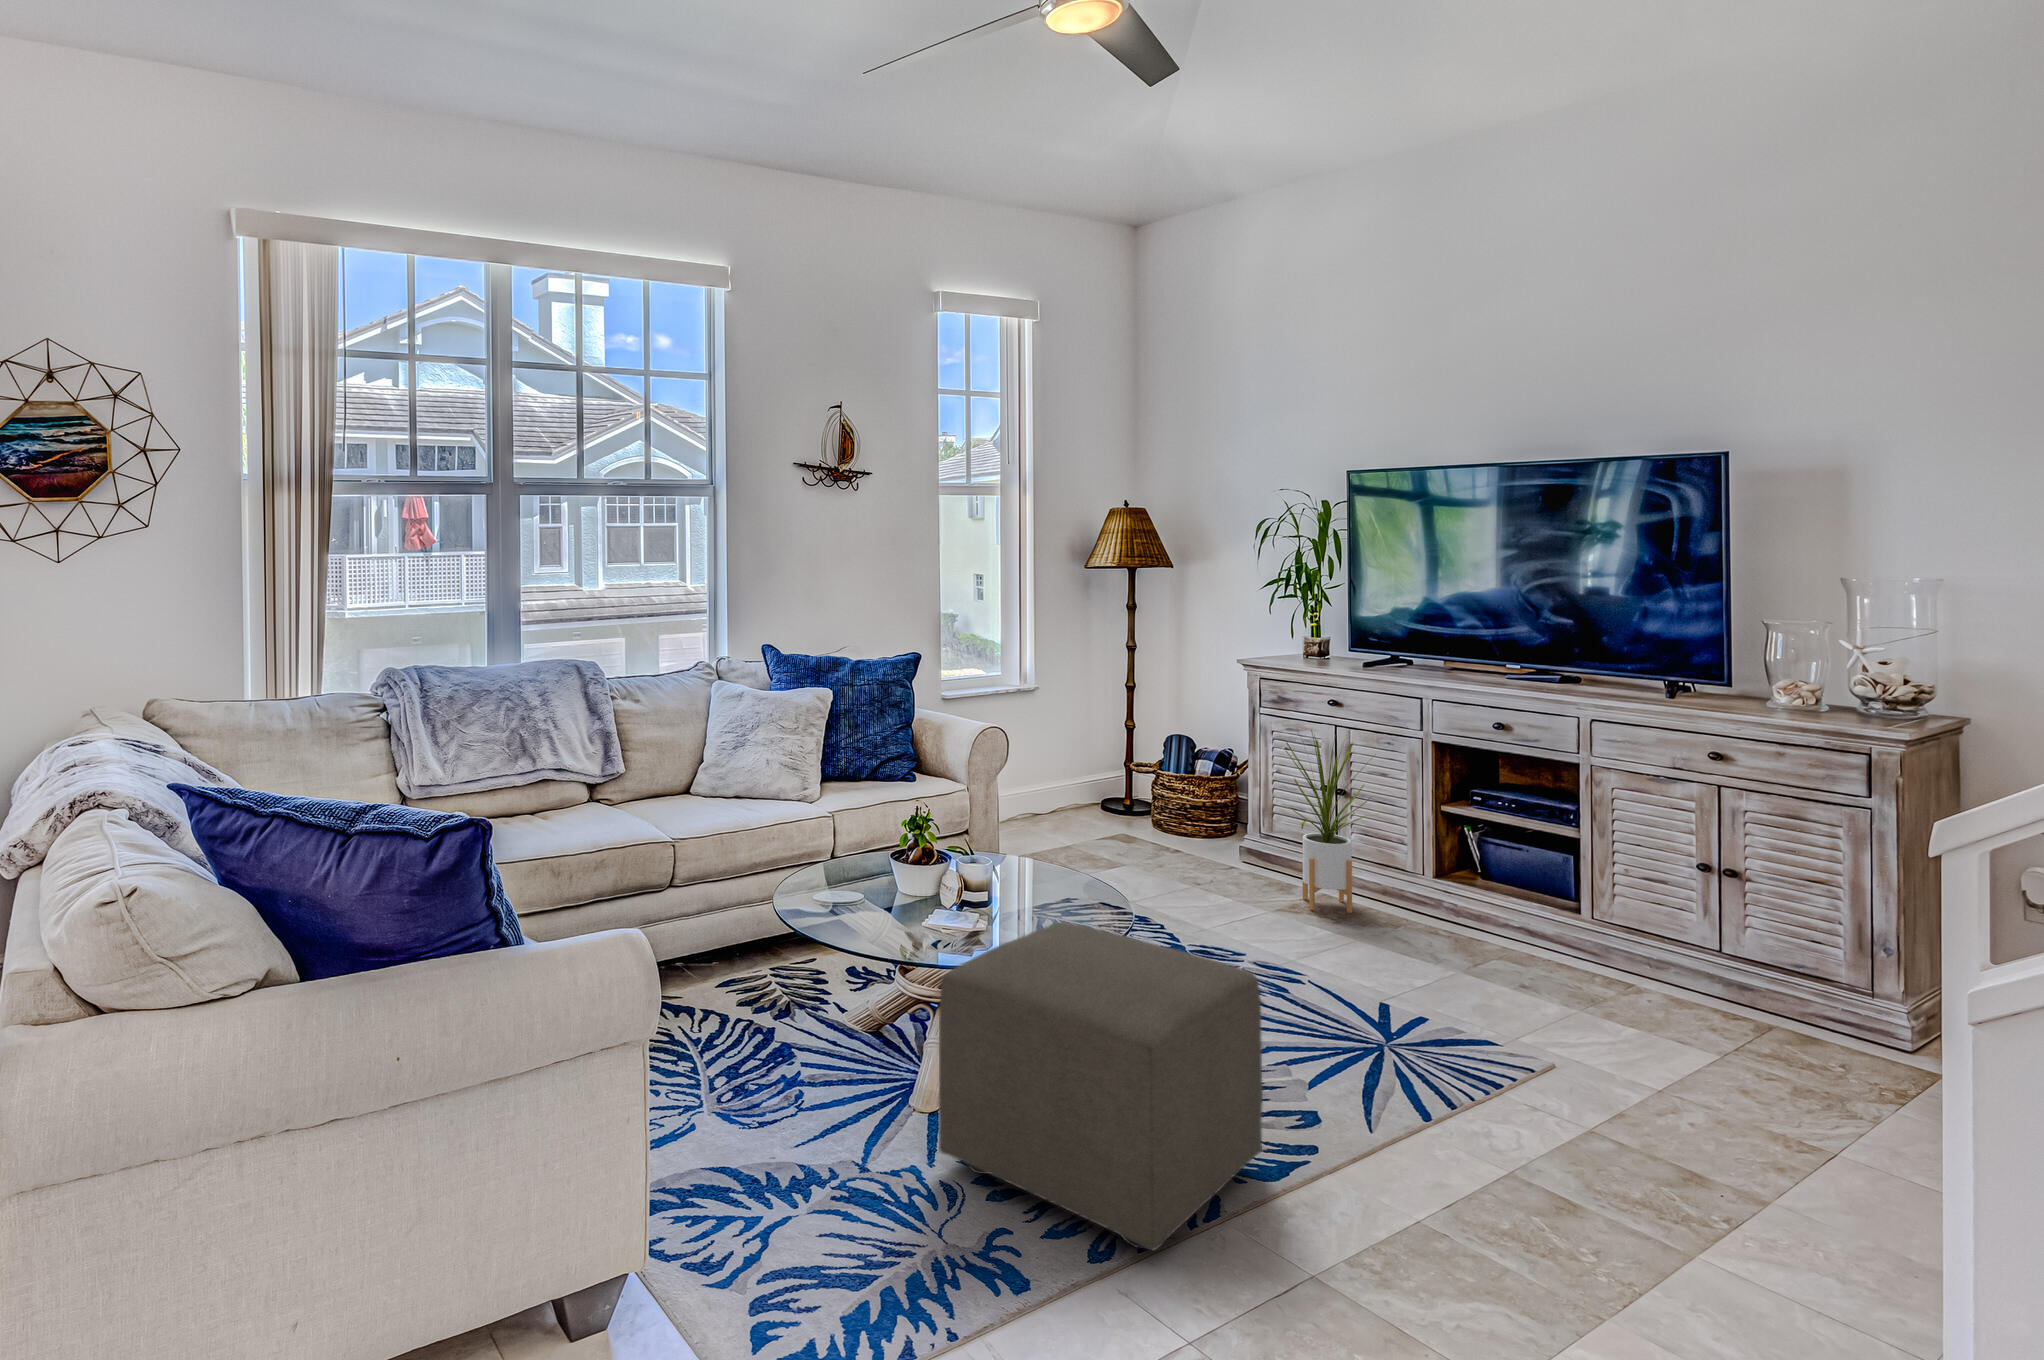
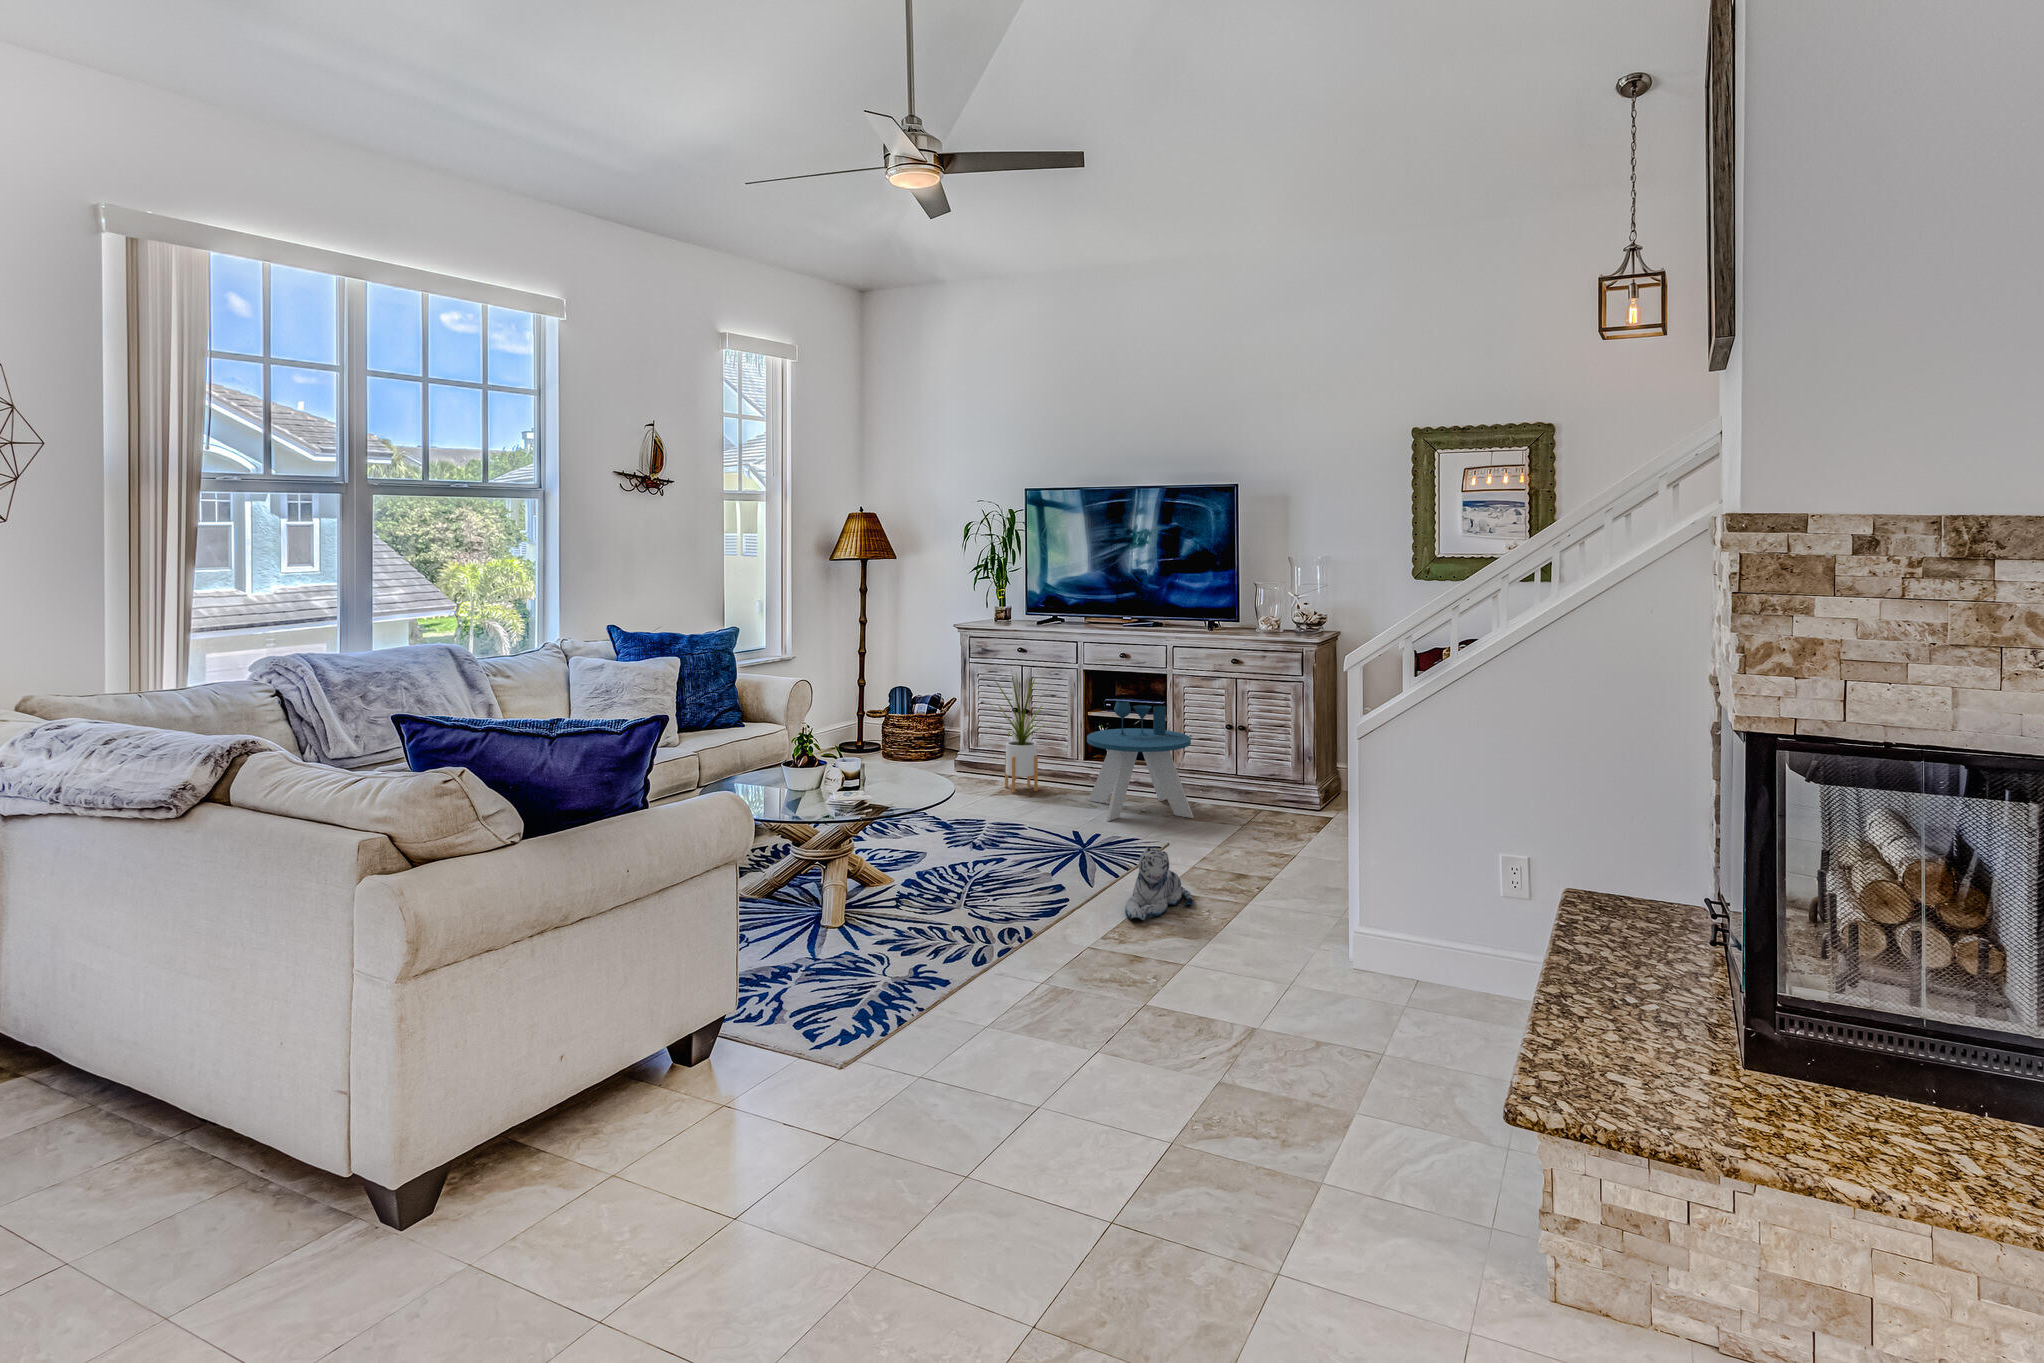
side table: none [1423,798,1622,1014] -> present [1087,701,1193,821]
ottoman: present [939,922,1263,1250] -> none [864,790,1044,954]
plush toy: none [1416,1102,1572,1245] -> present [1125,848,1193,920]

